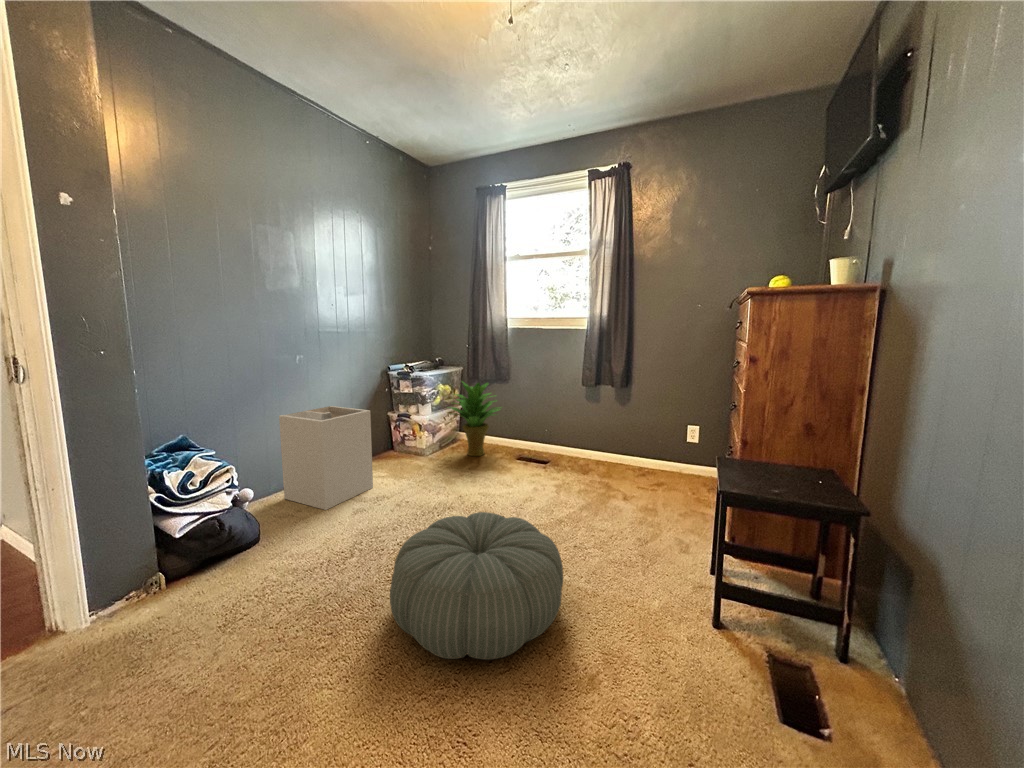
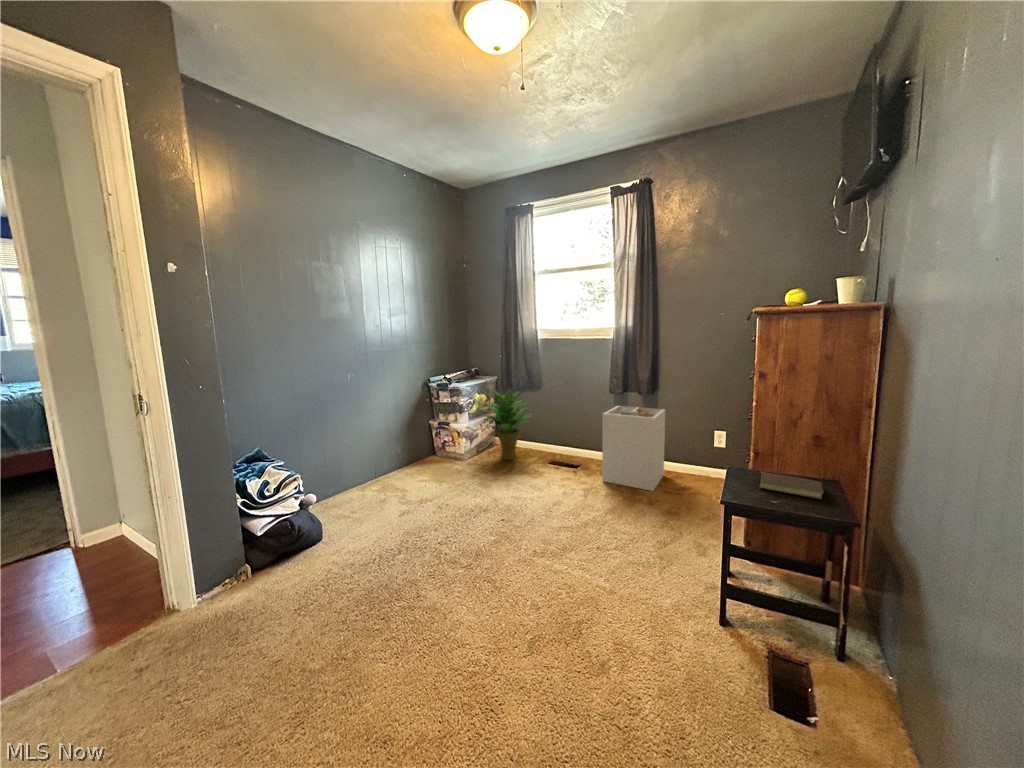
laundry hamper: present [279,406,373,510] -> present [602,406,665,491]
book: none [754,460,825,489] -> present [759,472,823,499]
pouf: present [390,512,563,660] -> none [430,516,580,644]

